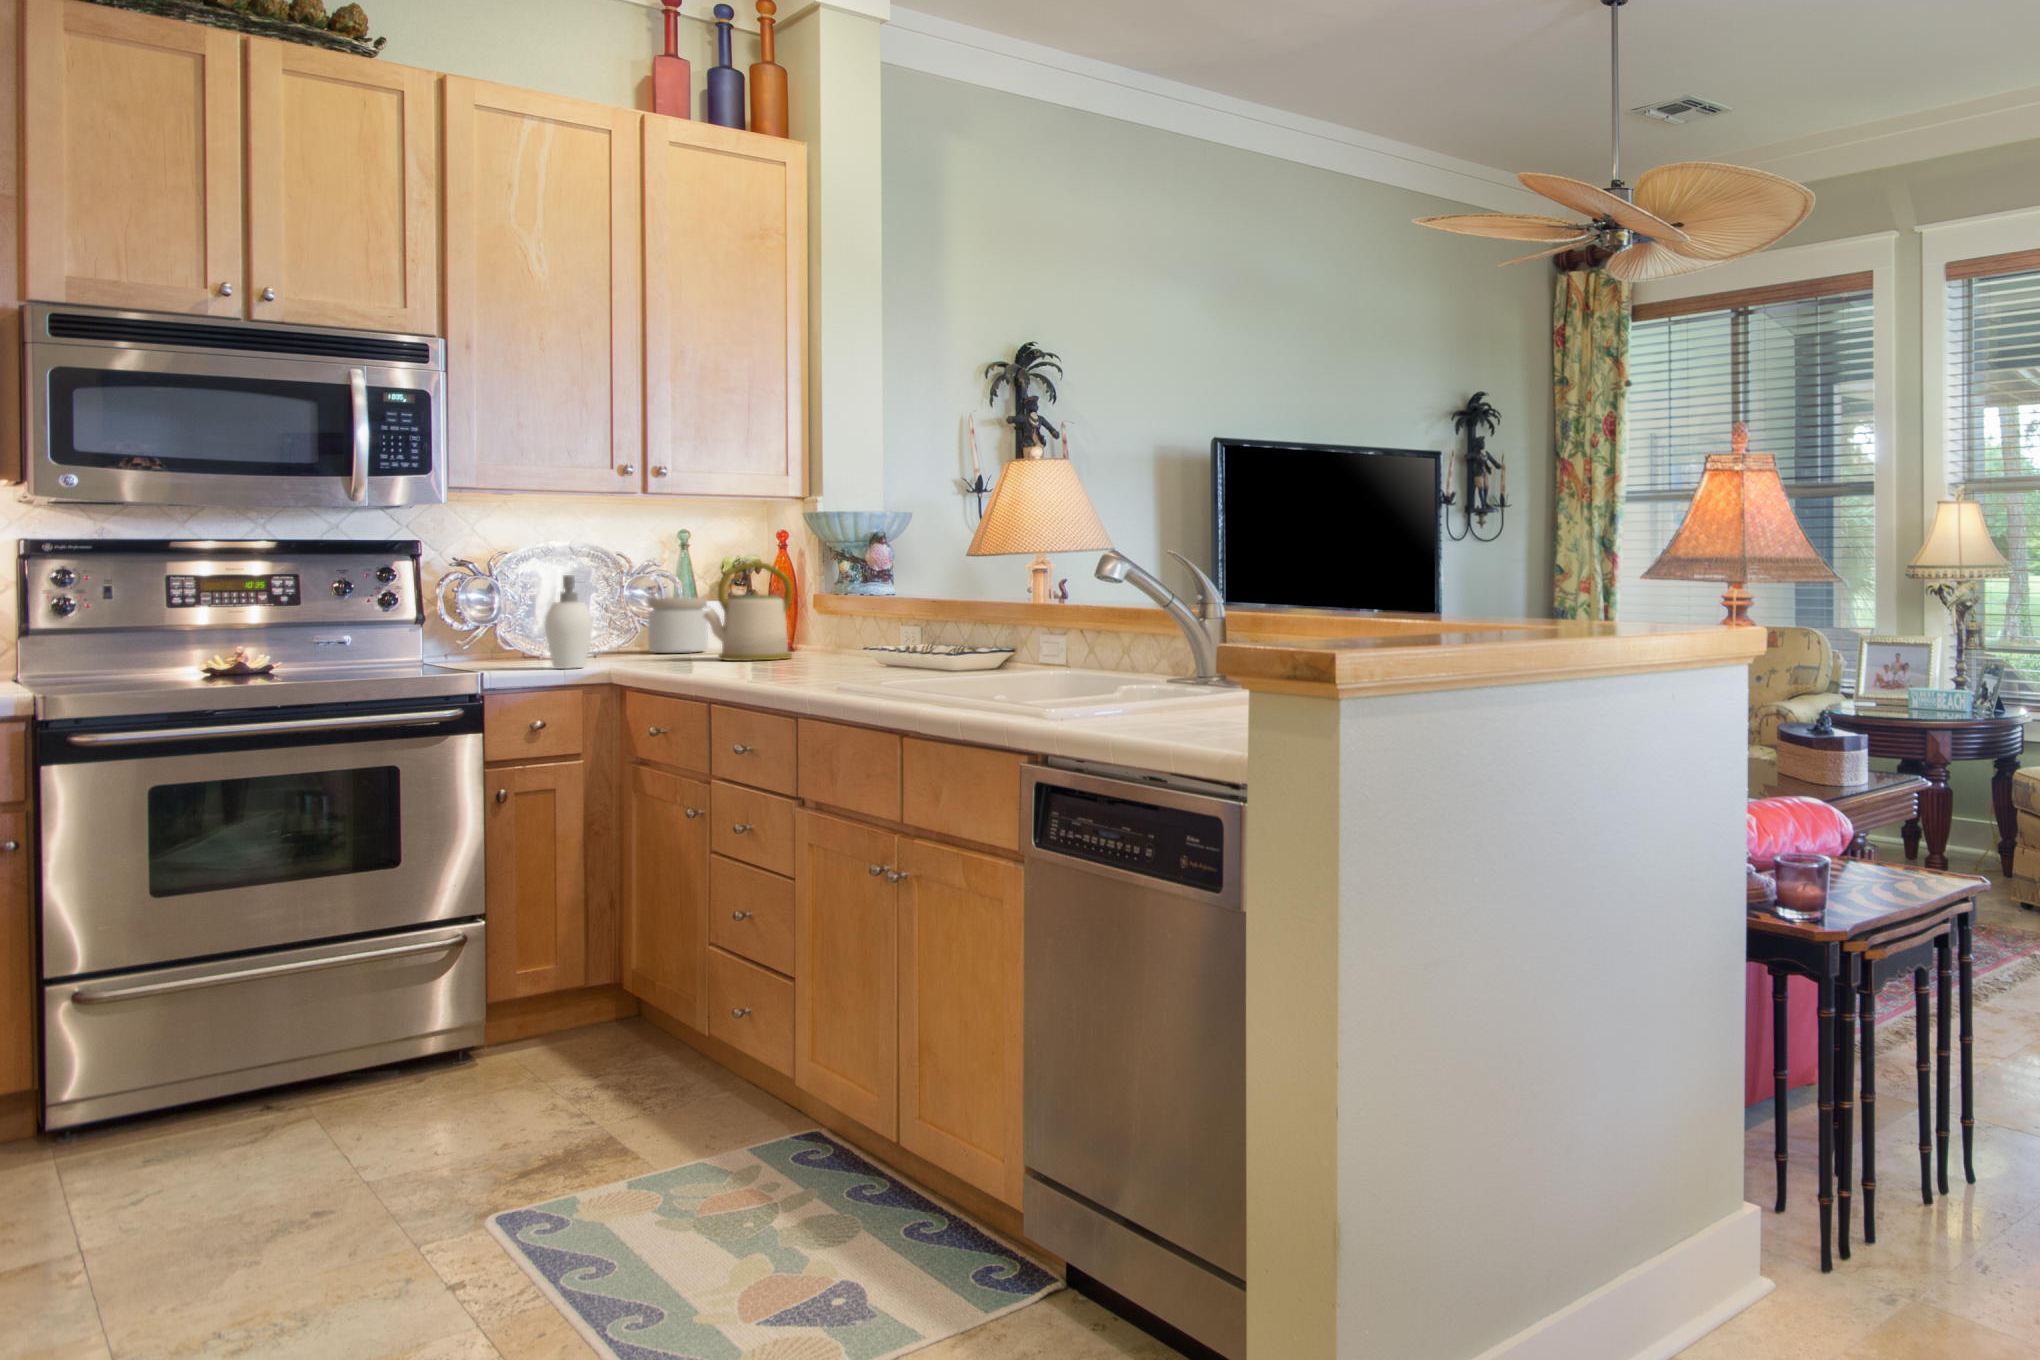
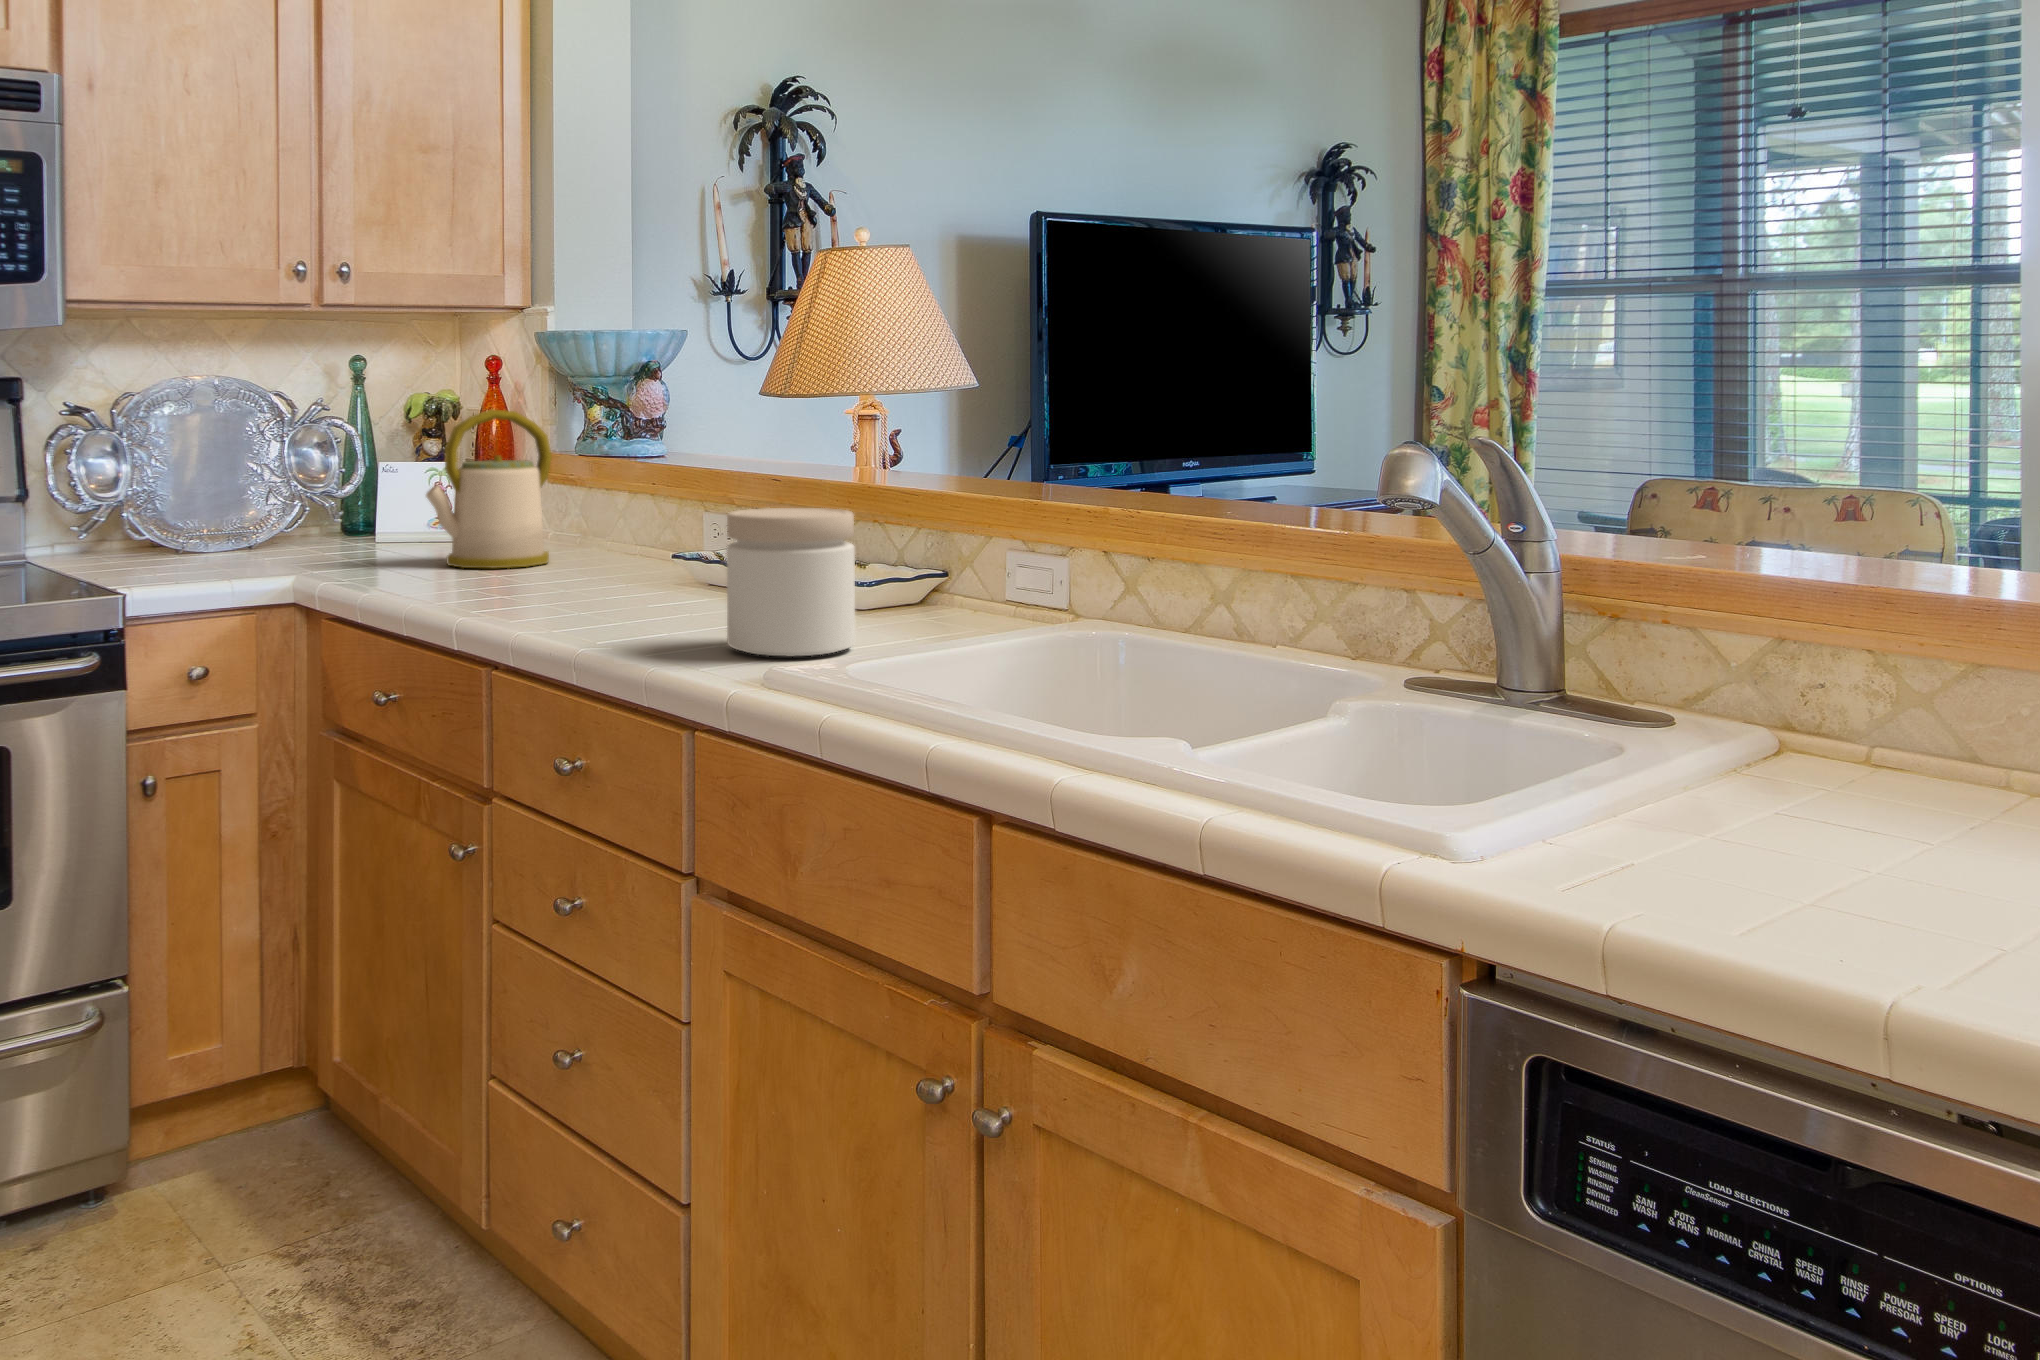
soap dispenser: present [545,575,593,669] -> none [211,436,280,588]
jar: present [648,597,708,653] -> present [727,508,855,656]

